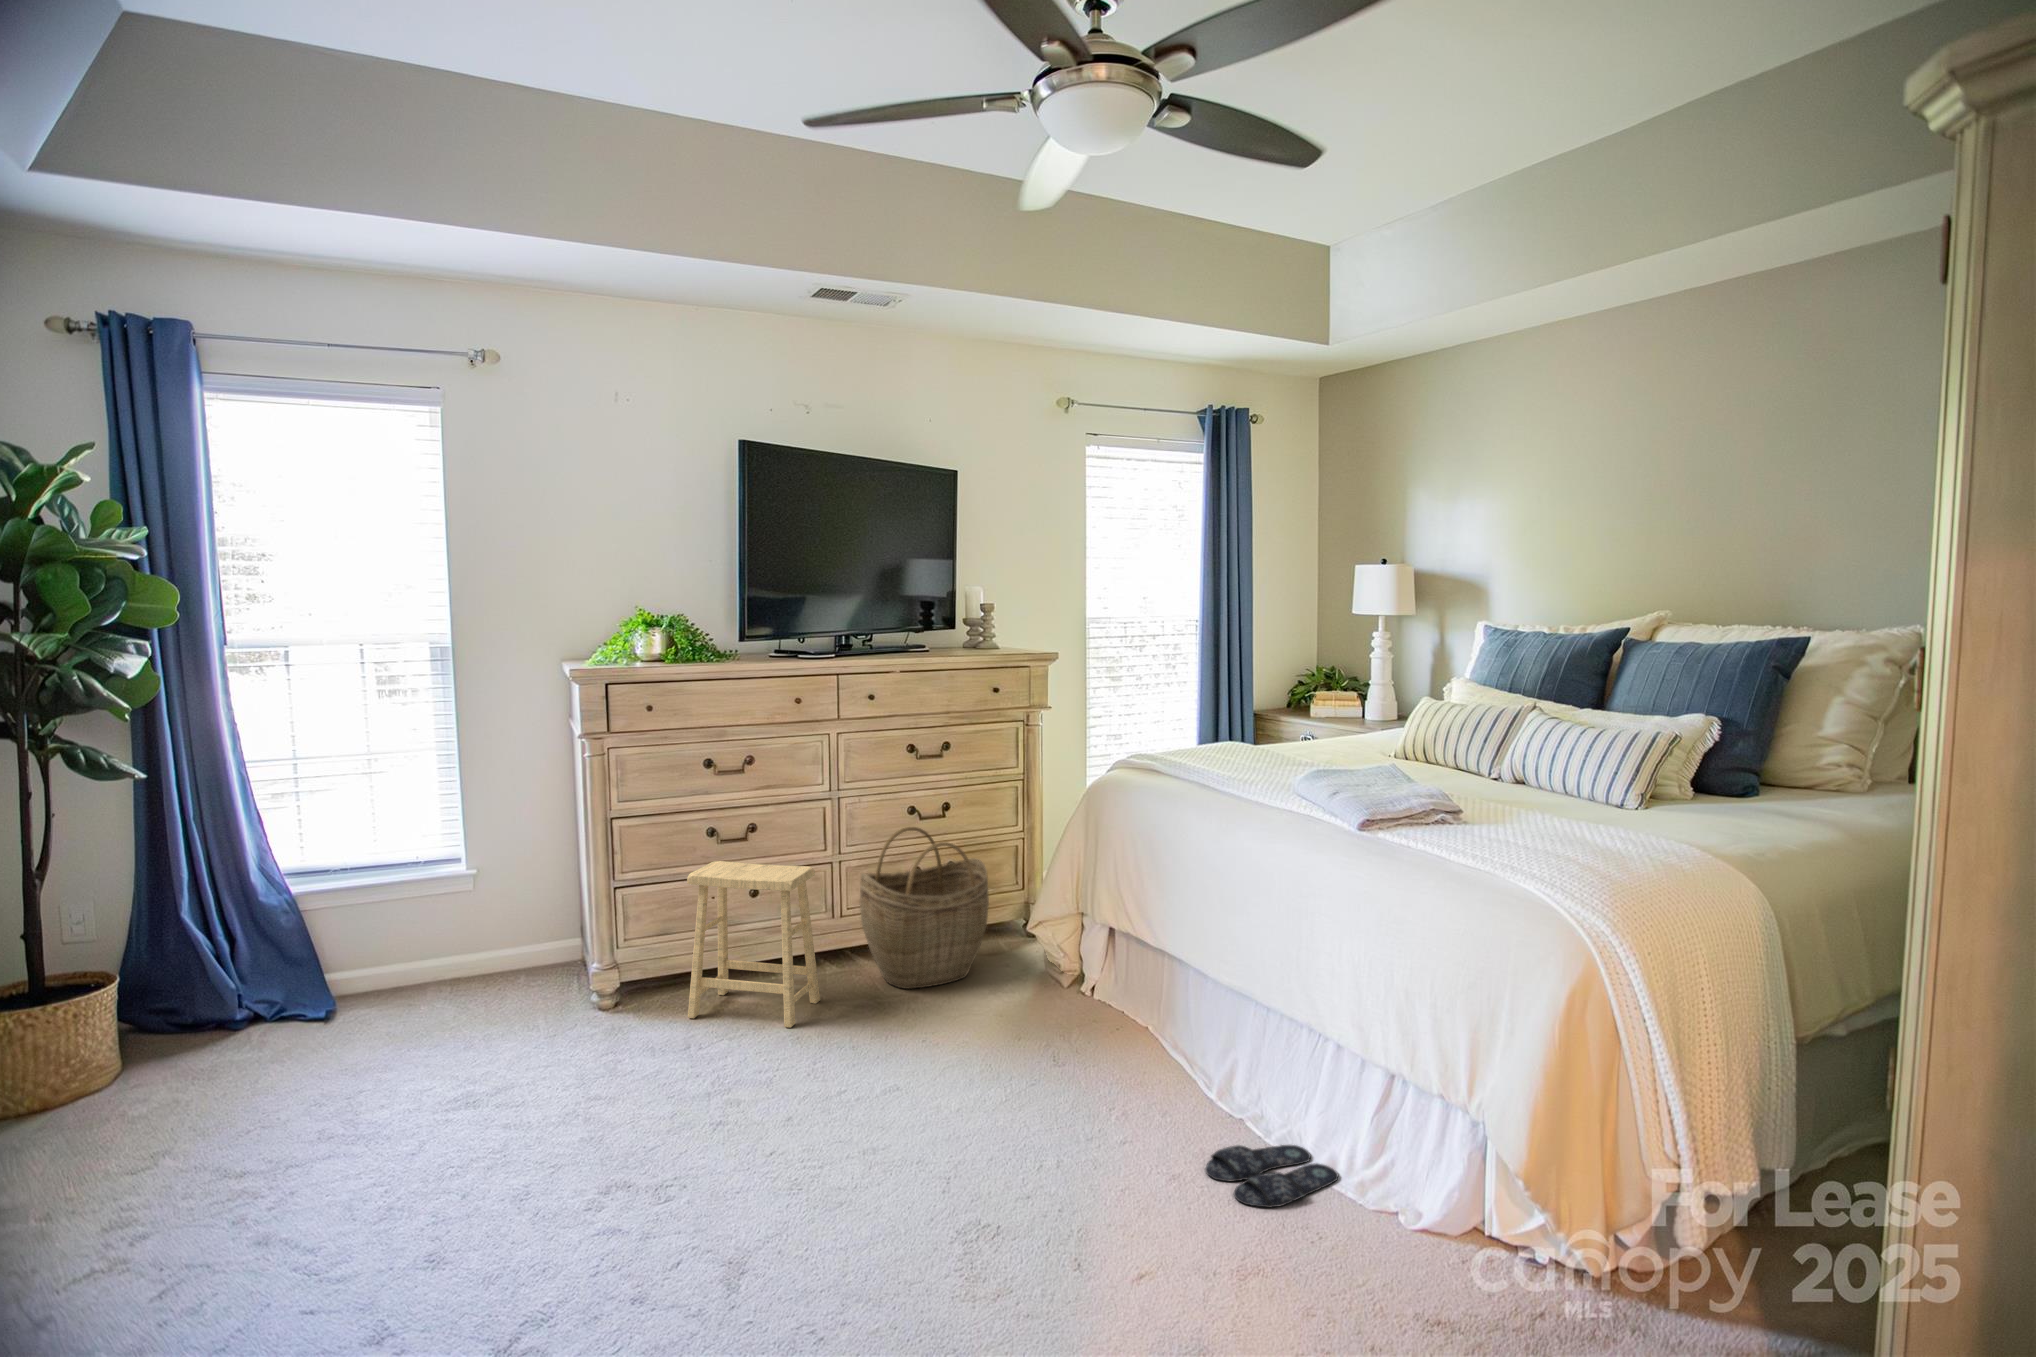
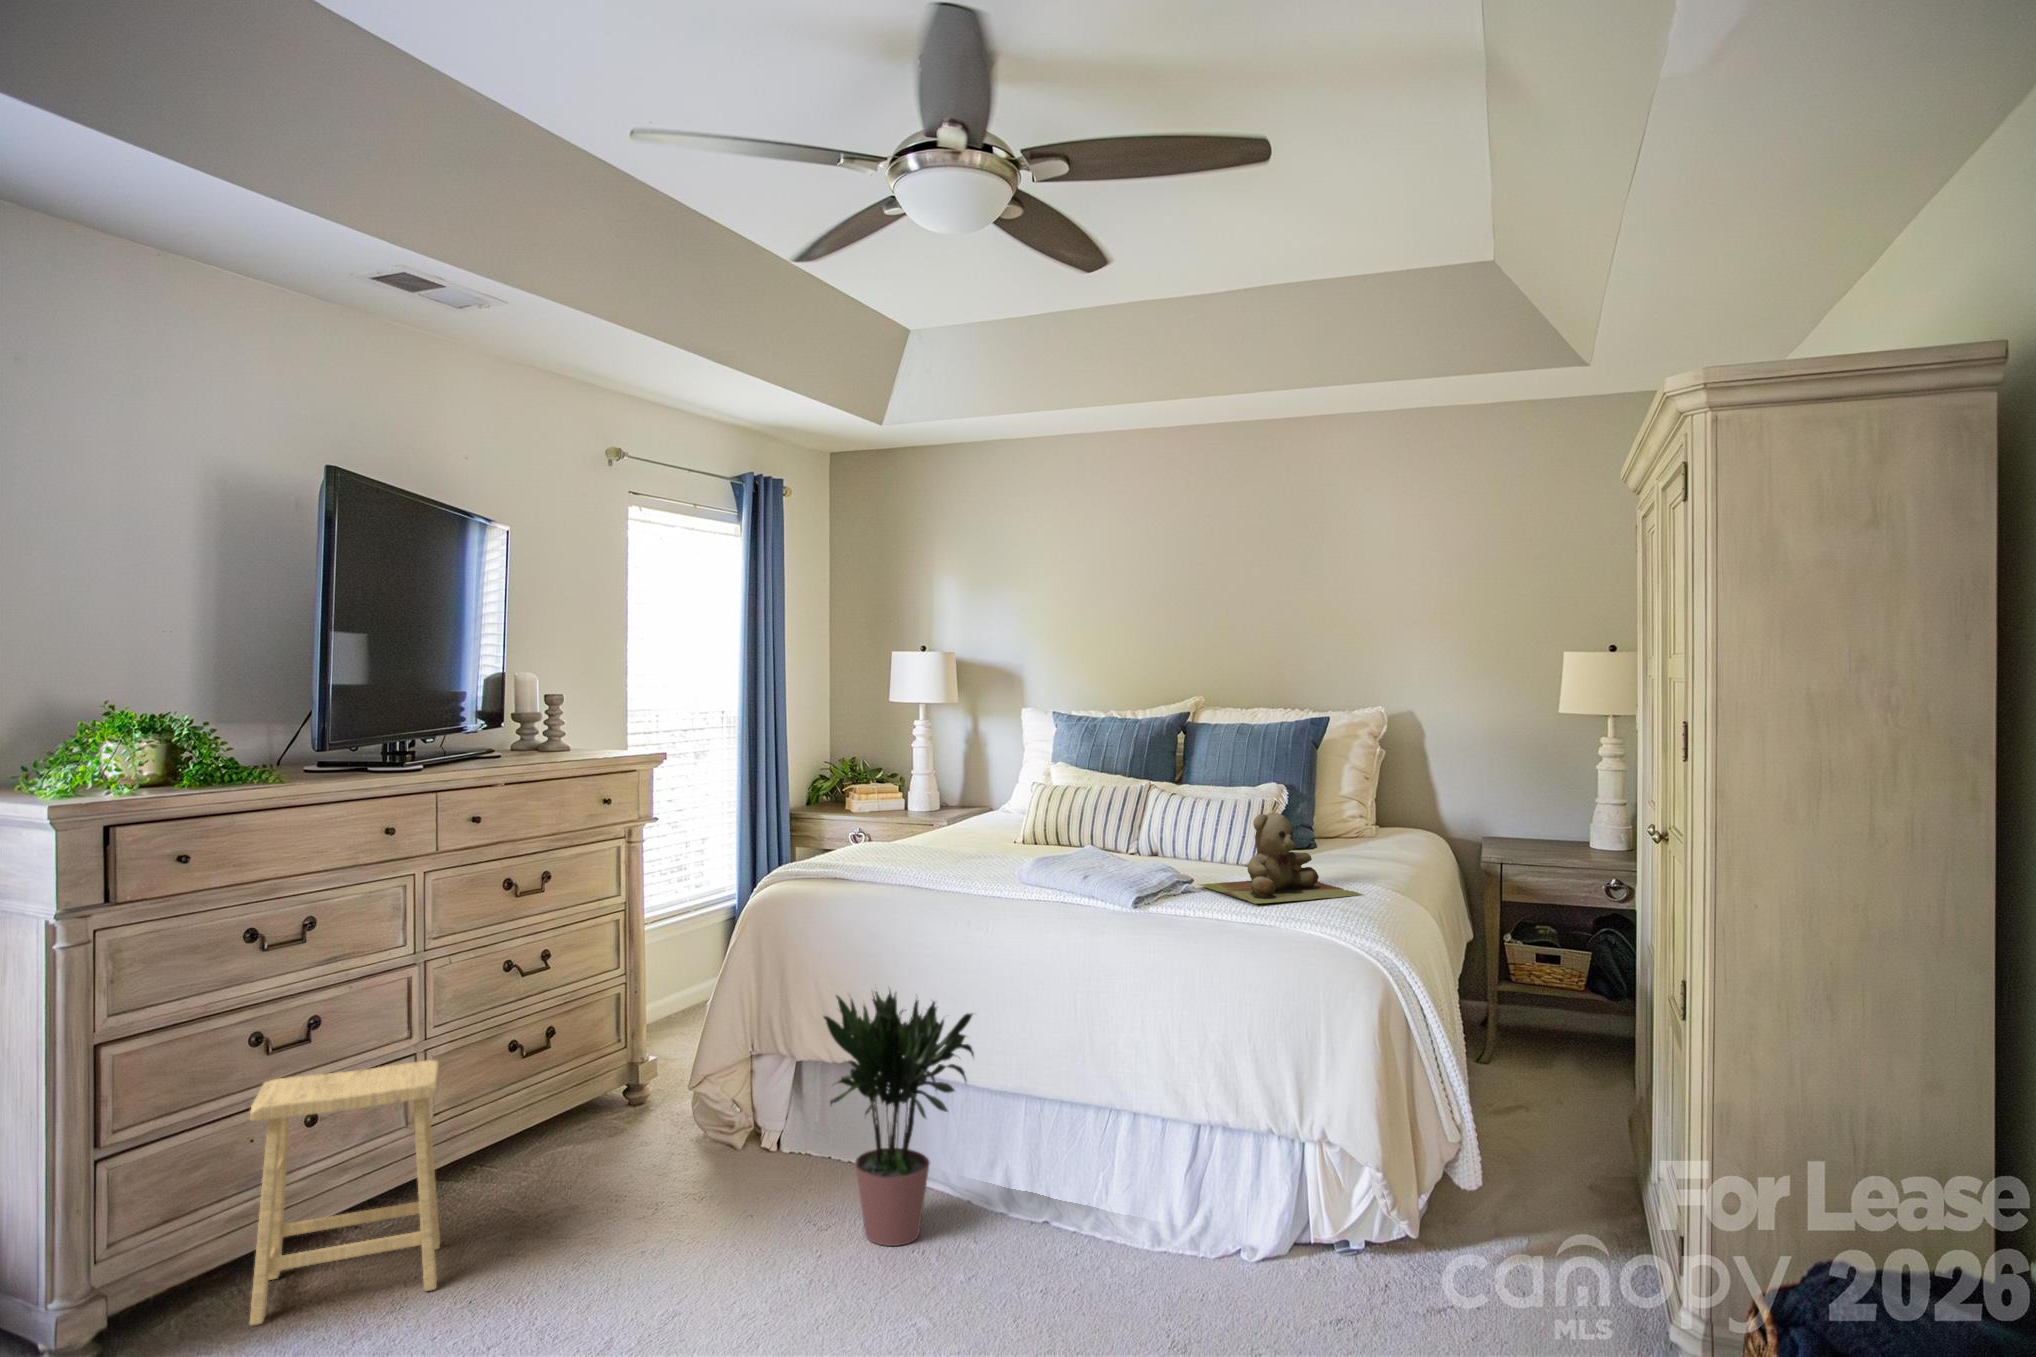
teddy bear: none [1484,743,1672,852] -> present [1198,813,1363,904]
woven basket: present [860,827,989,989] -> none [465,986,638,1198]
potted plant: none [1045,856,1203,1097] -> present [824,991,974,1246]
slippers: present [1205,1145,1338,1208] -> none [1056,1233,1168,1301]

